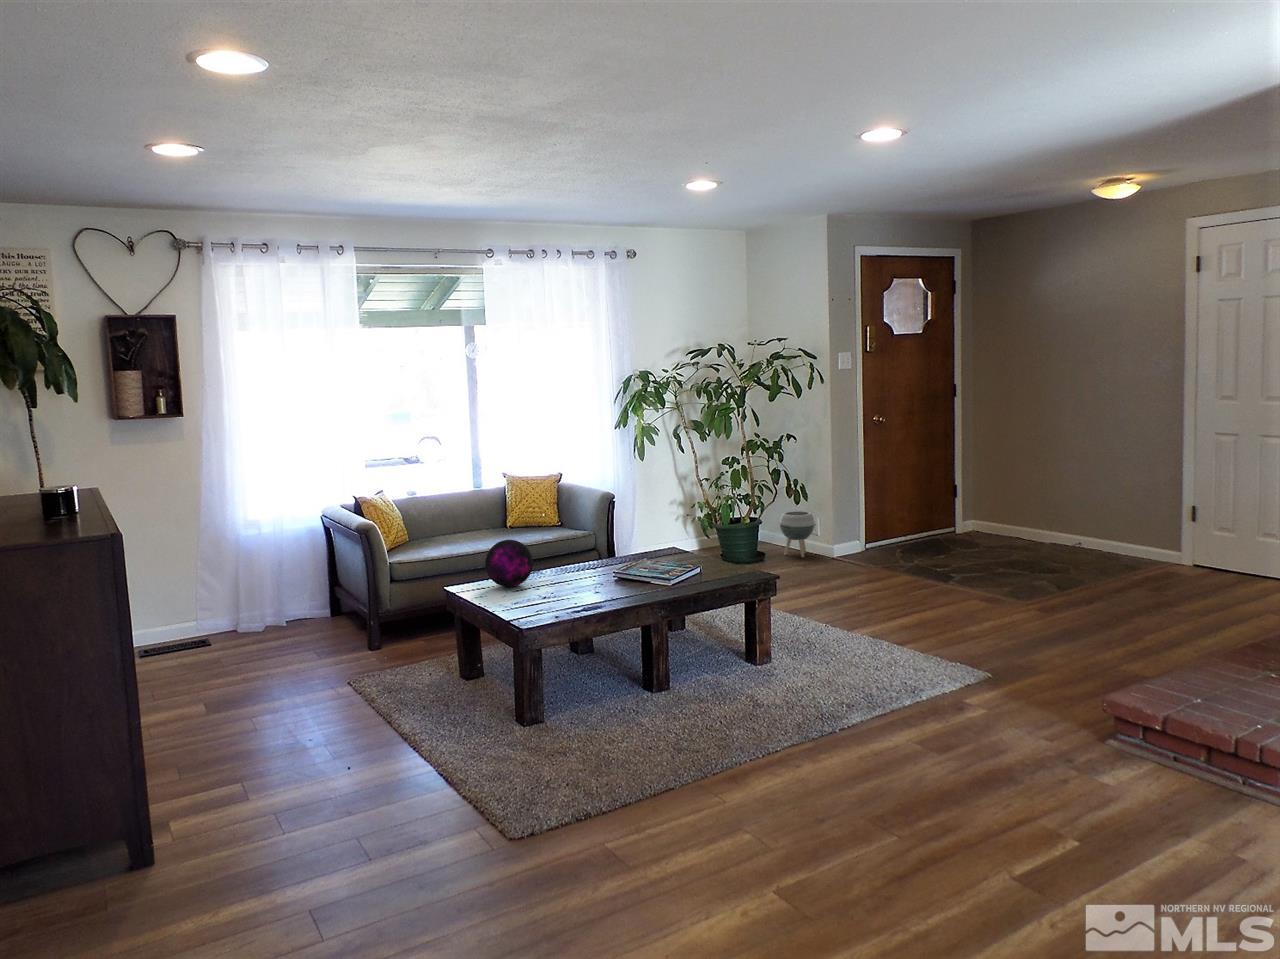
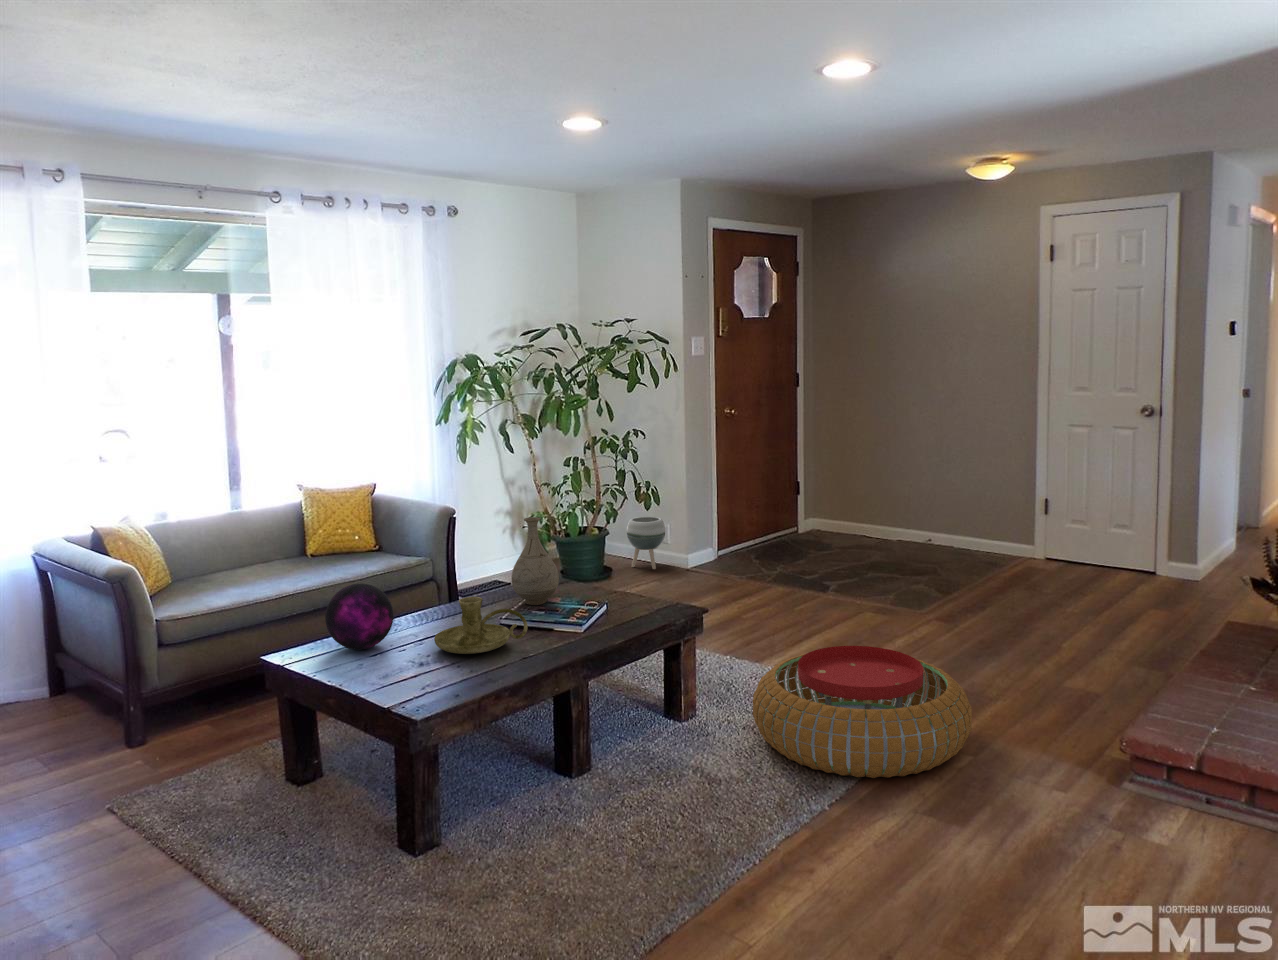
vase: none [630,498,667,566] -> present [512,517,559,605]
candle holder: none [557,553,624,593] -> present [434,597,528,654]
pouf: none [805,612,987,712] -> present [753,646,972,778]

